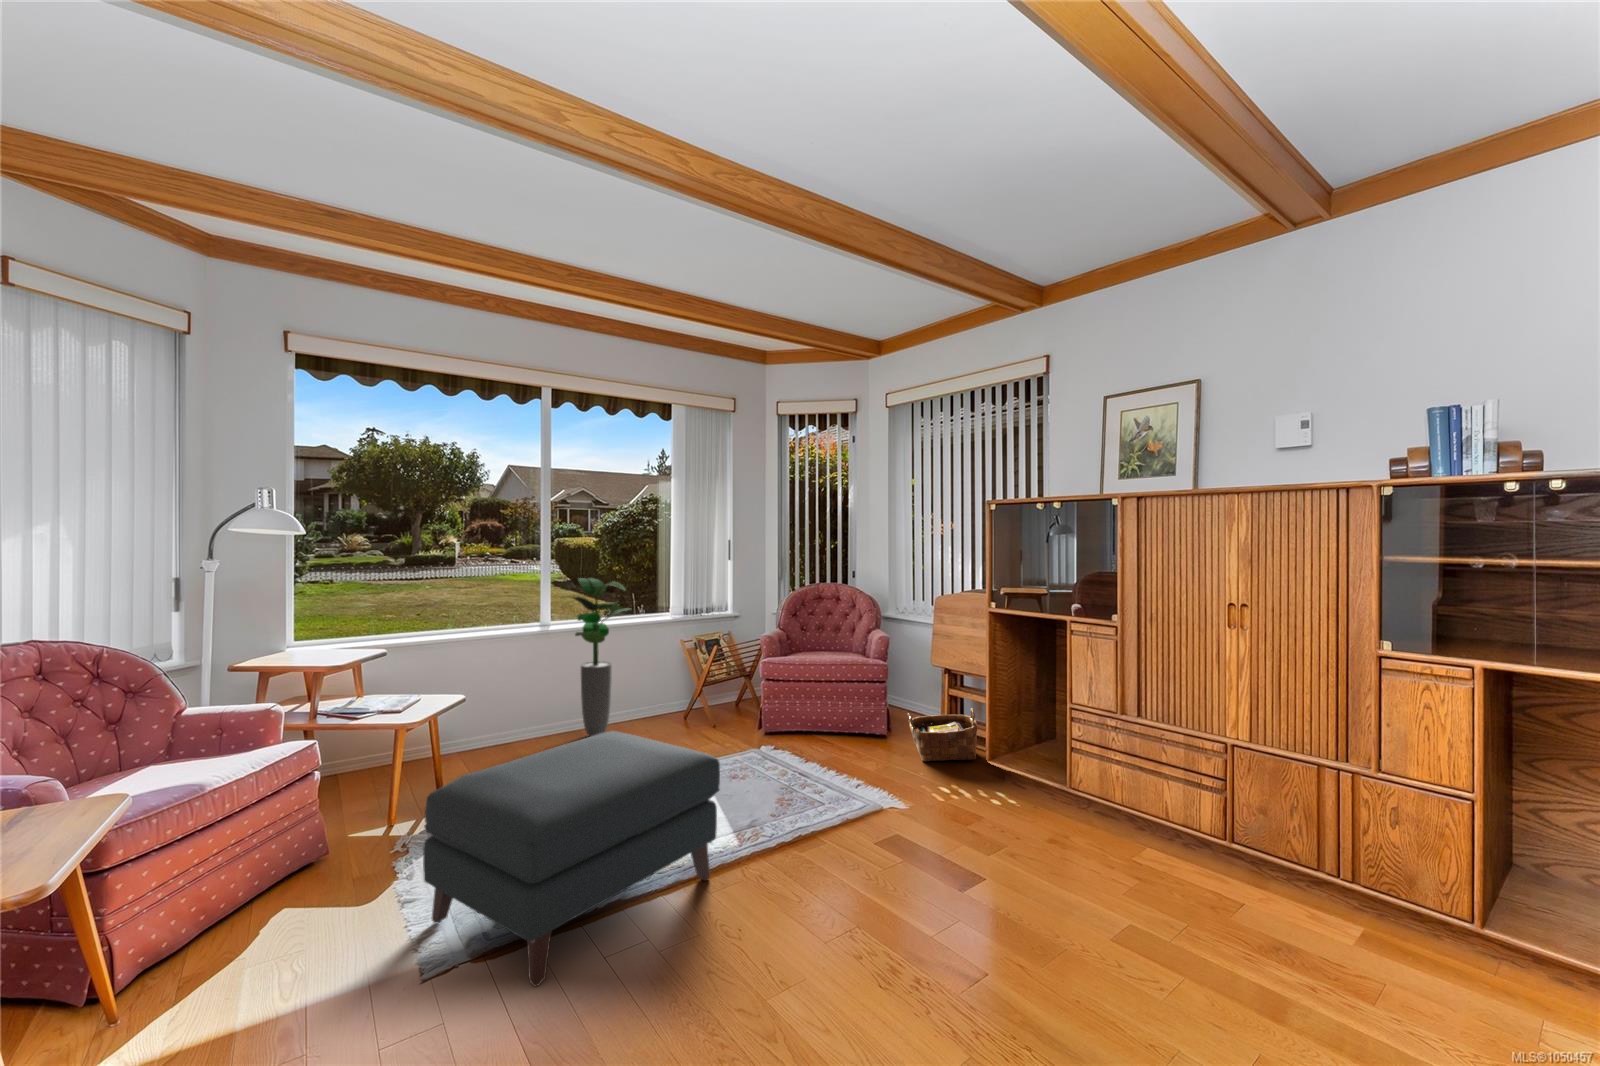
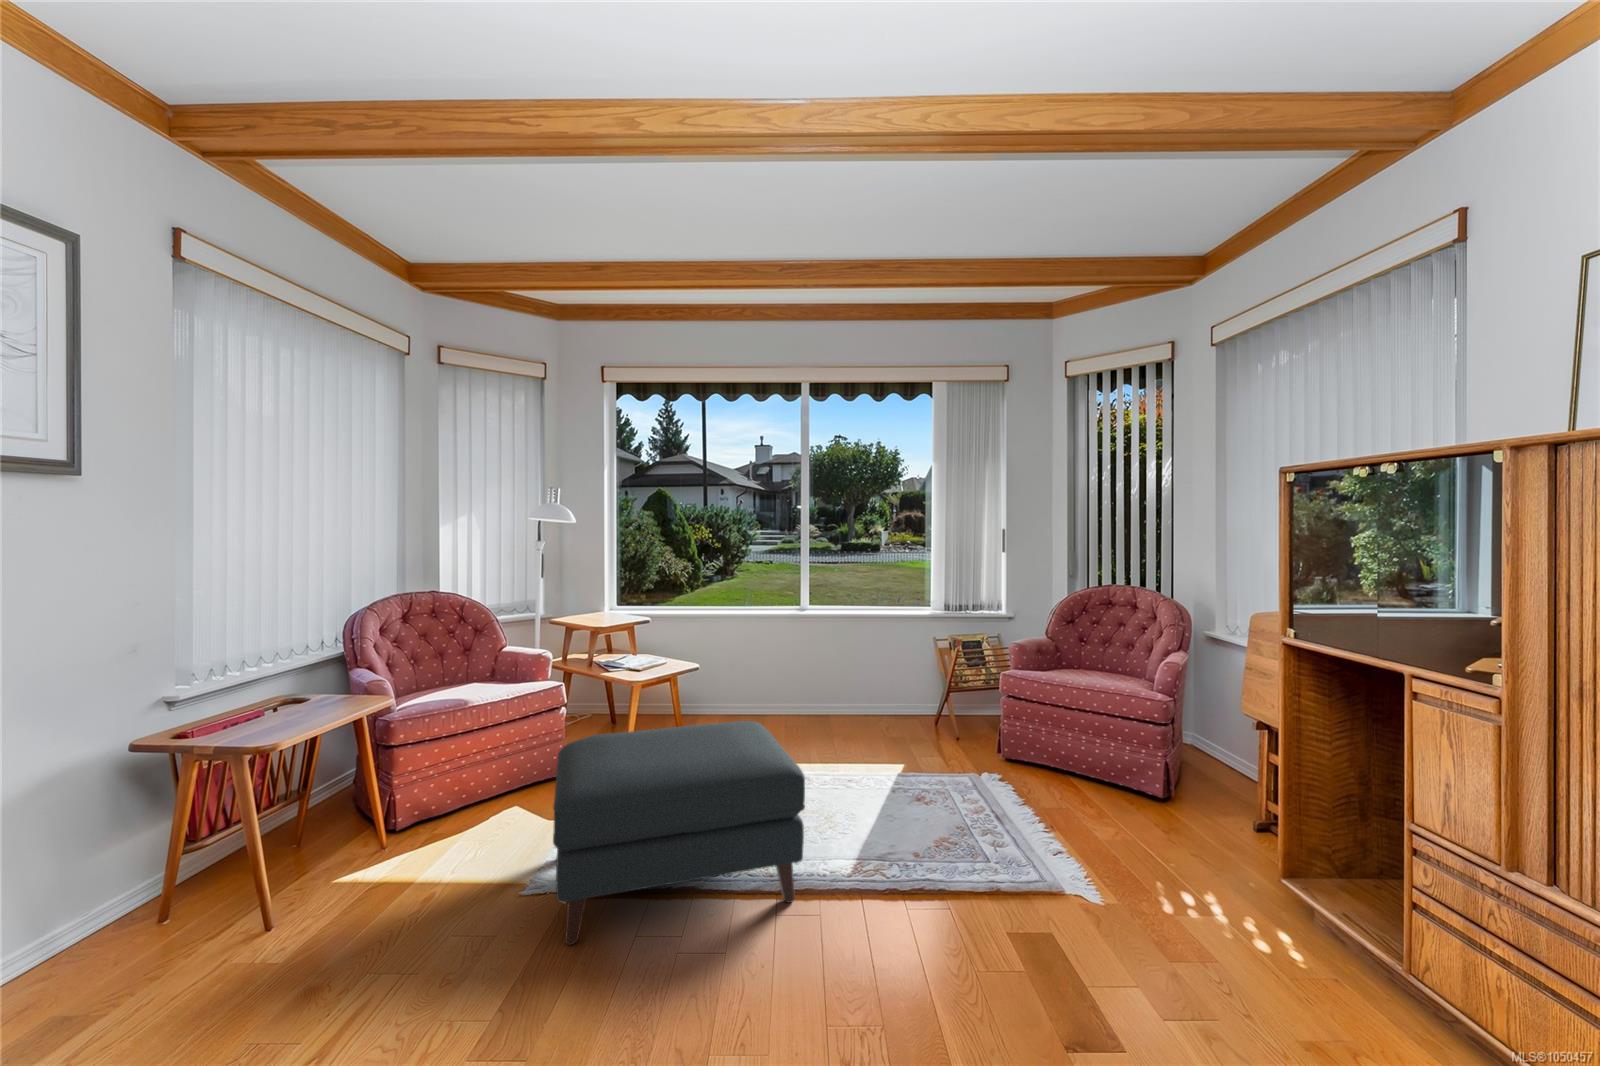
potted plant: present [572,578,629,736] -> none [807,567,872,721]
woven basket: present [908,708,977,761] -> none [1168,773,1285,866]

